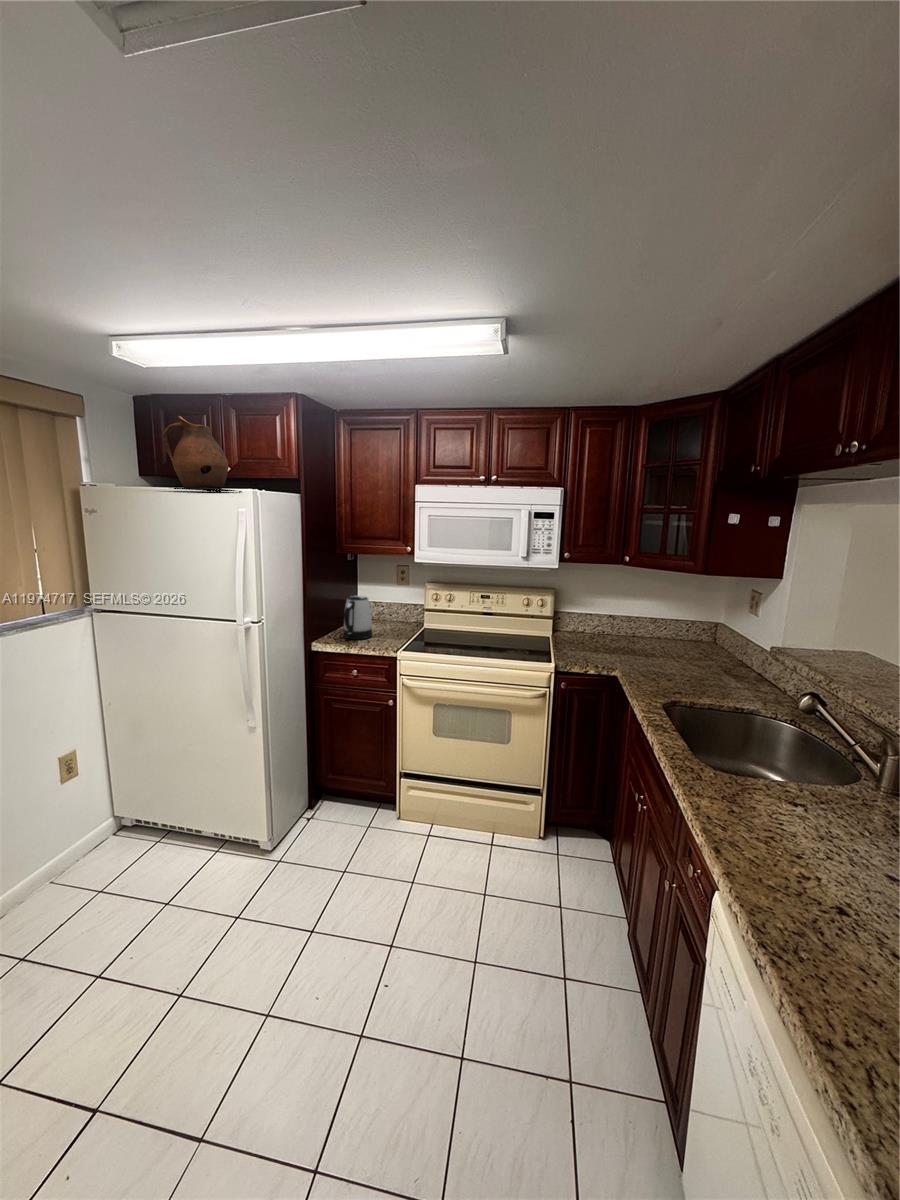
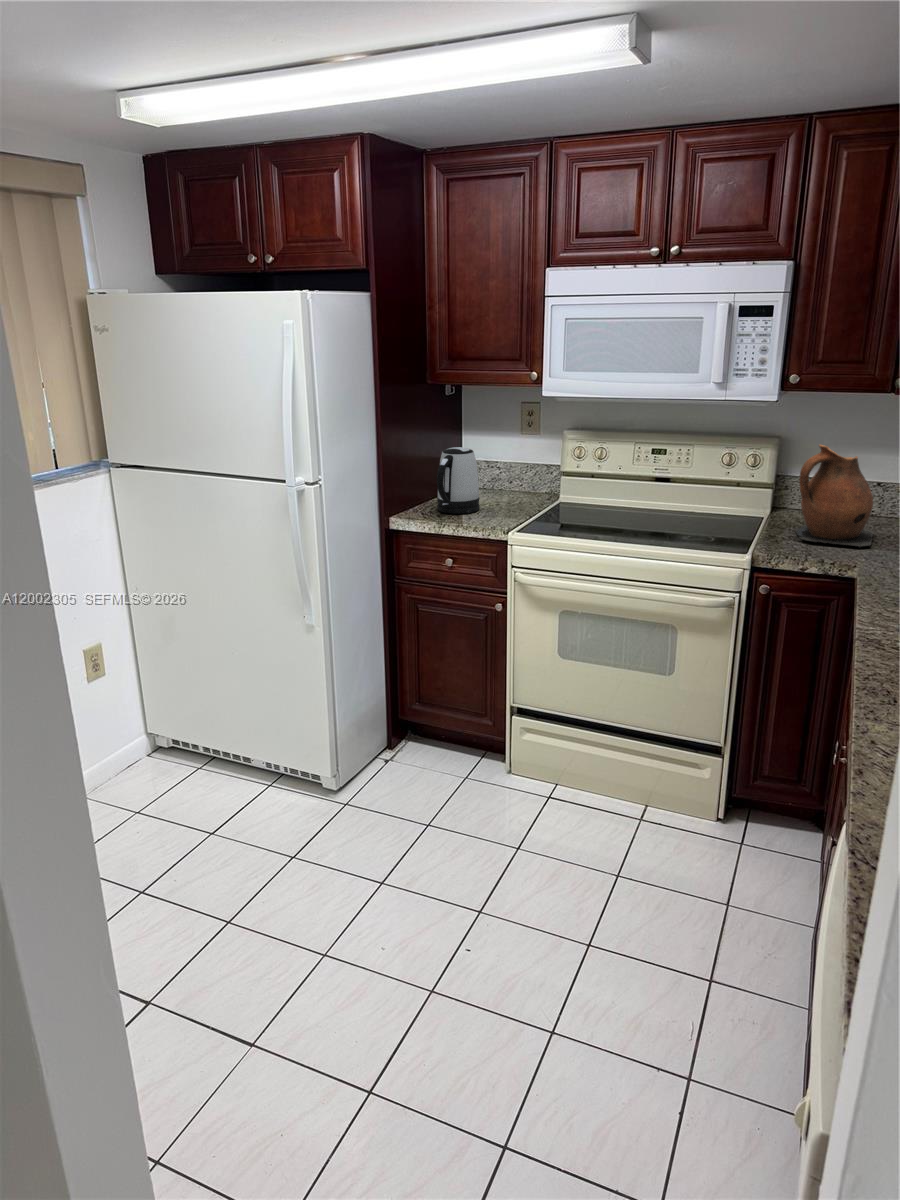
ceramic pitcher: present [163,416,242,492] -> present [796,445,873,548]

